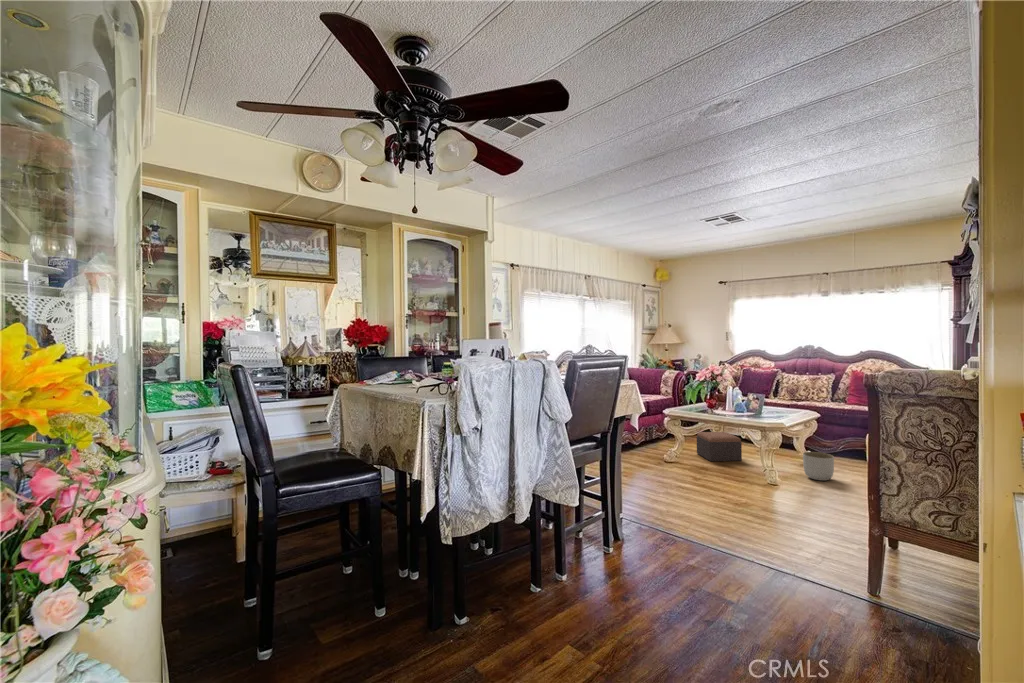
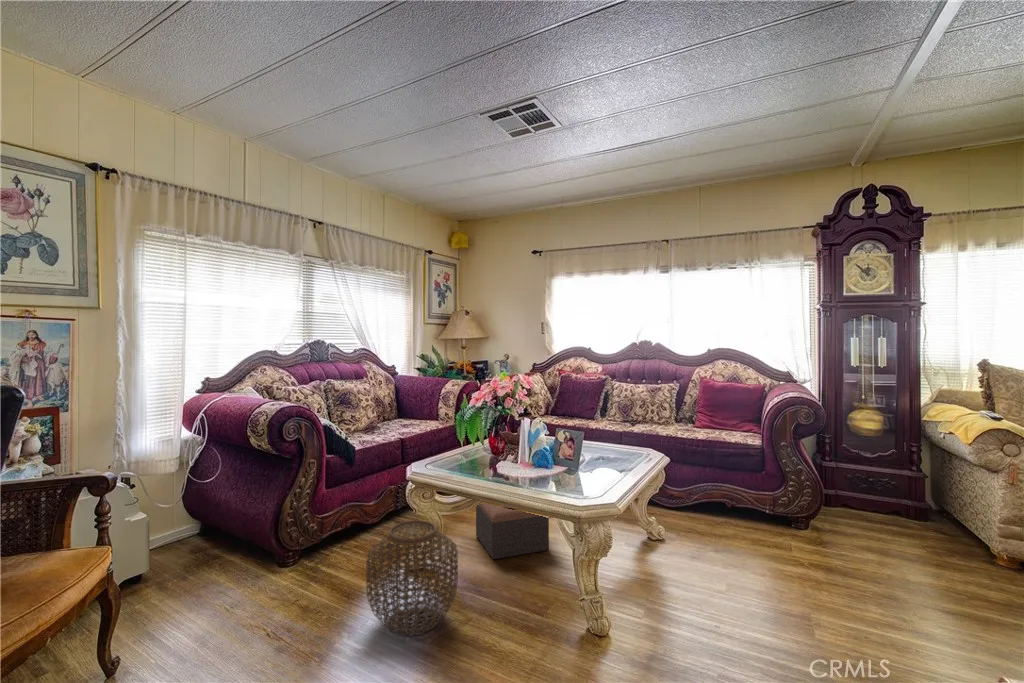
woven basket: none [657,430,700,477] -> present [366,520,458,635]
planter: present [803,452,834,481] -> none [652,539,705,602]

